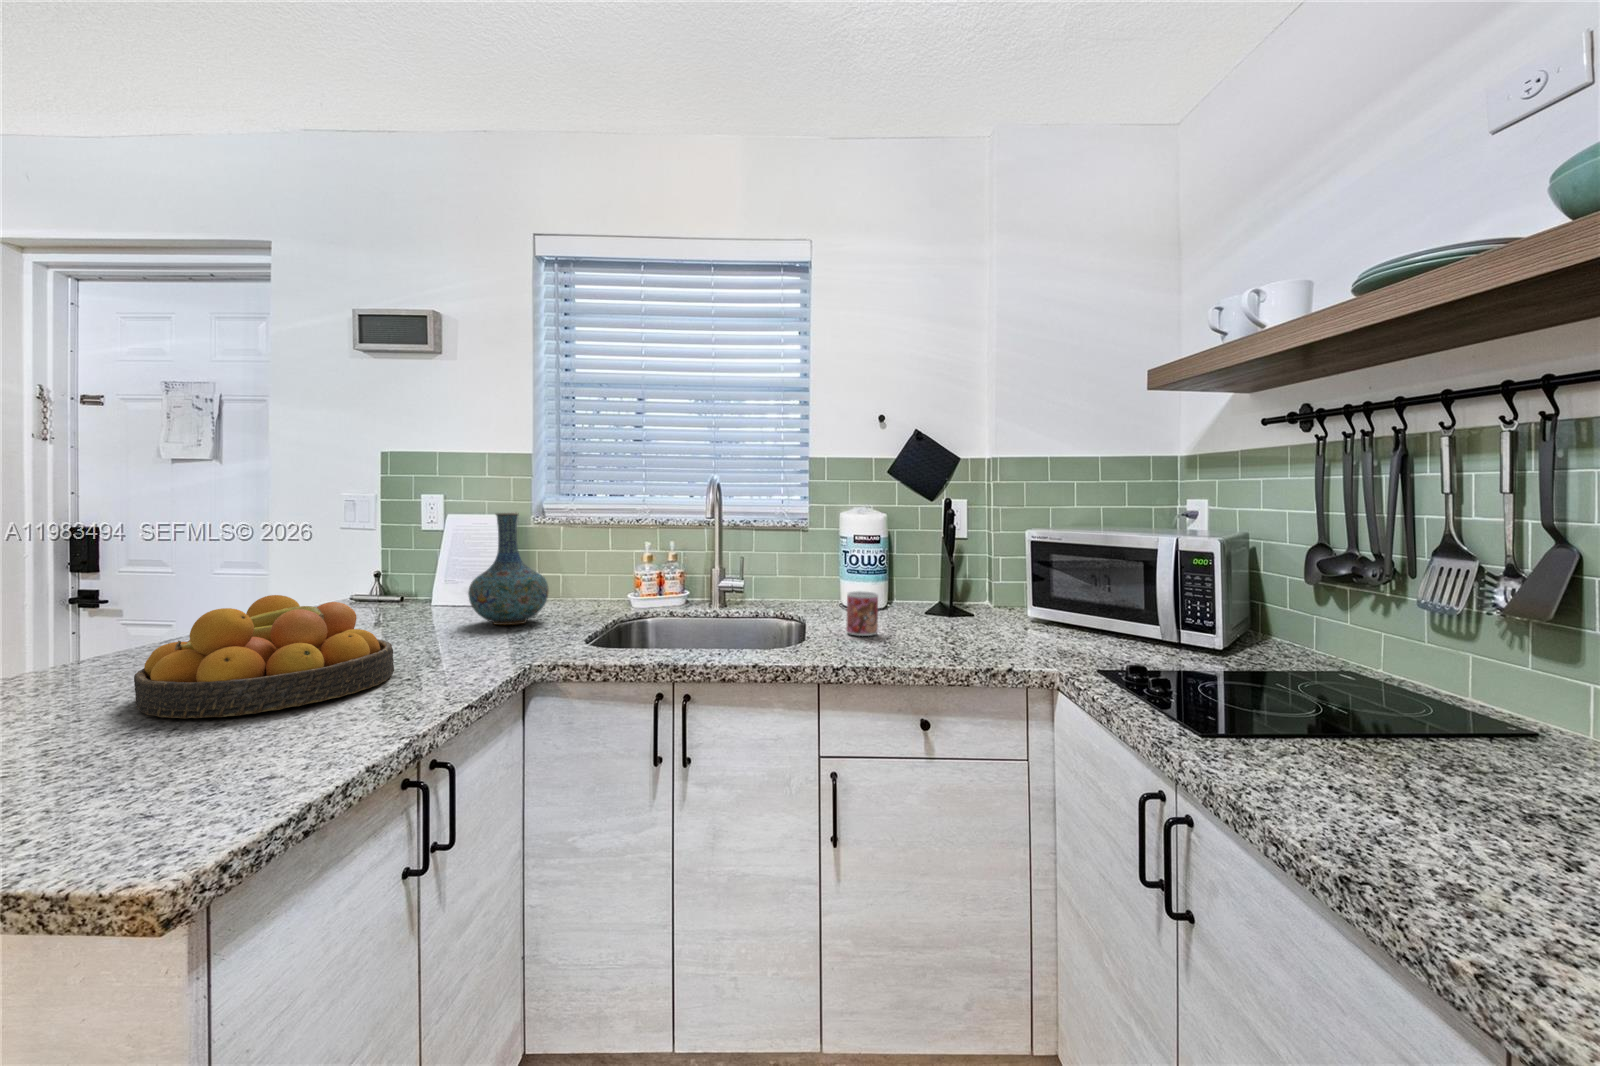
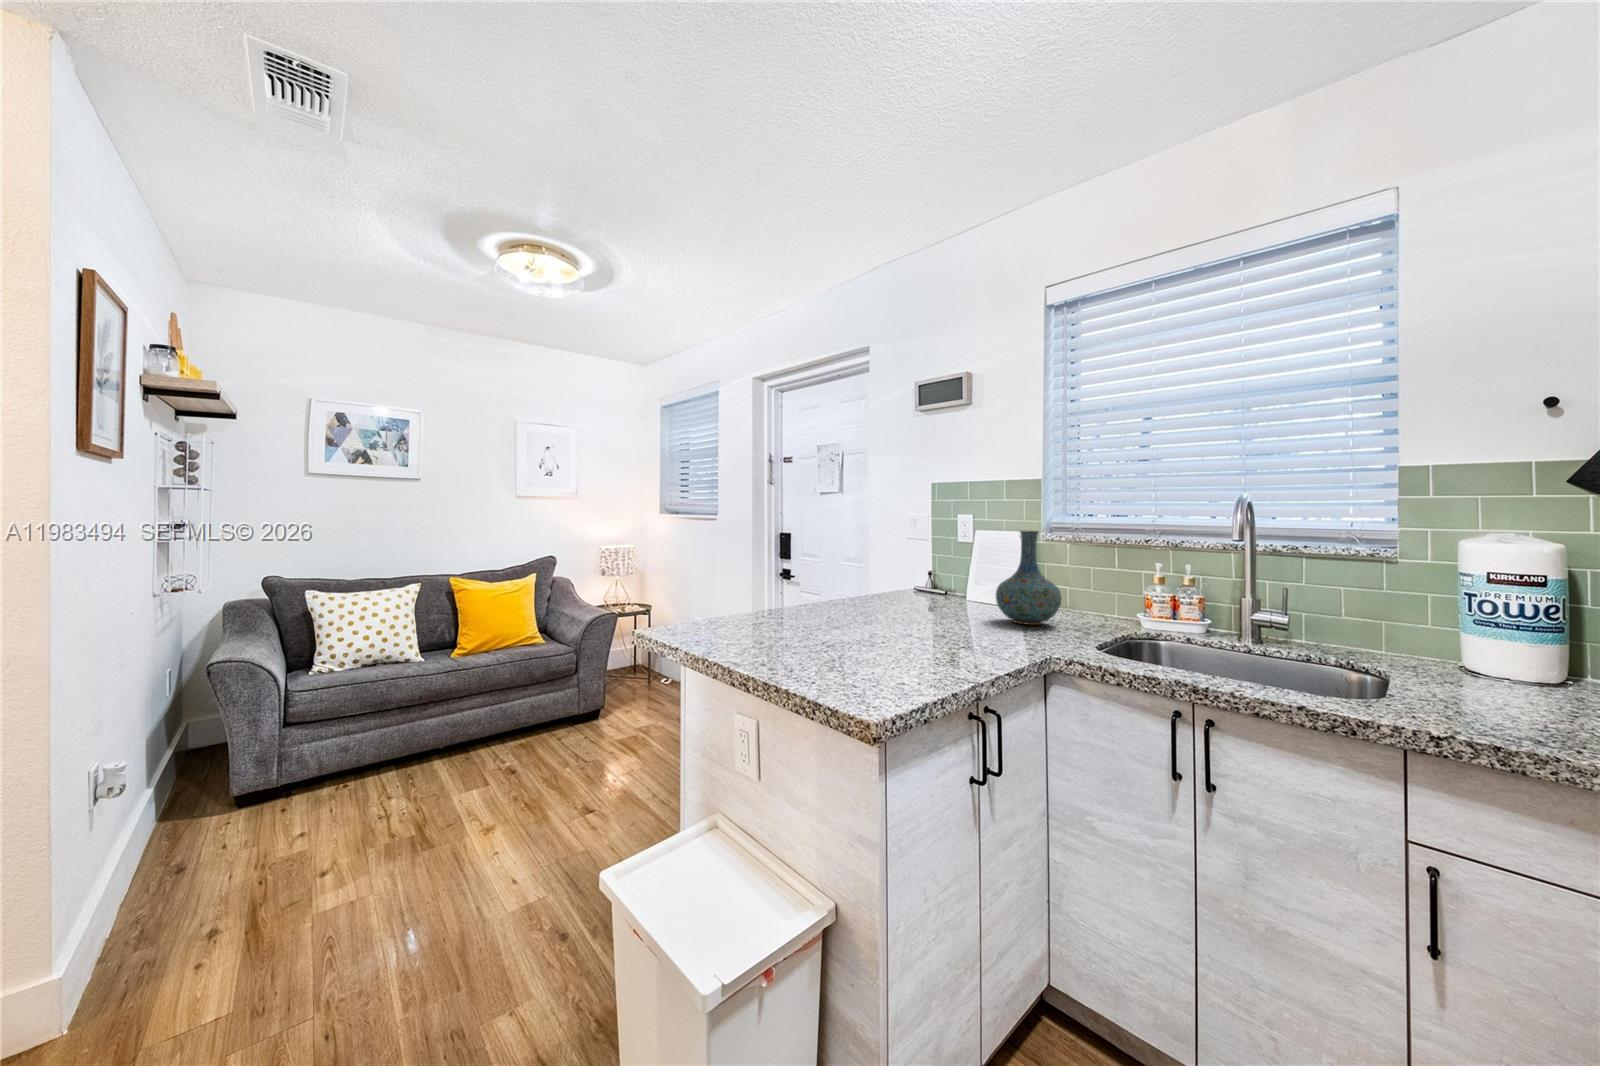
mug: present [846,591,878,636] -> none [1463,645,1533,709]
fruit bowl: present [134,595,394,719] -> none [816,580,948,655]

